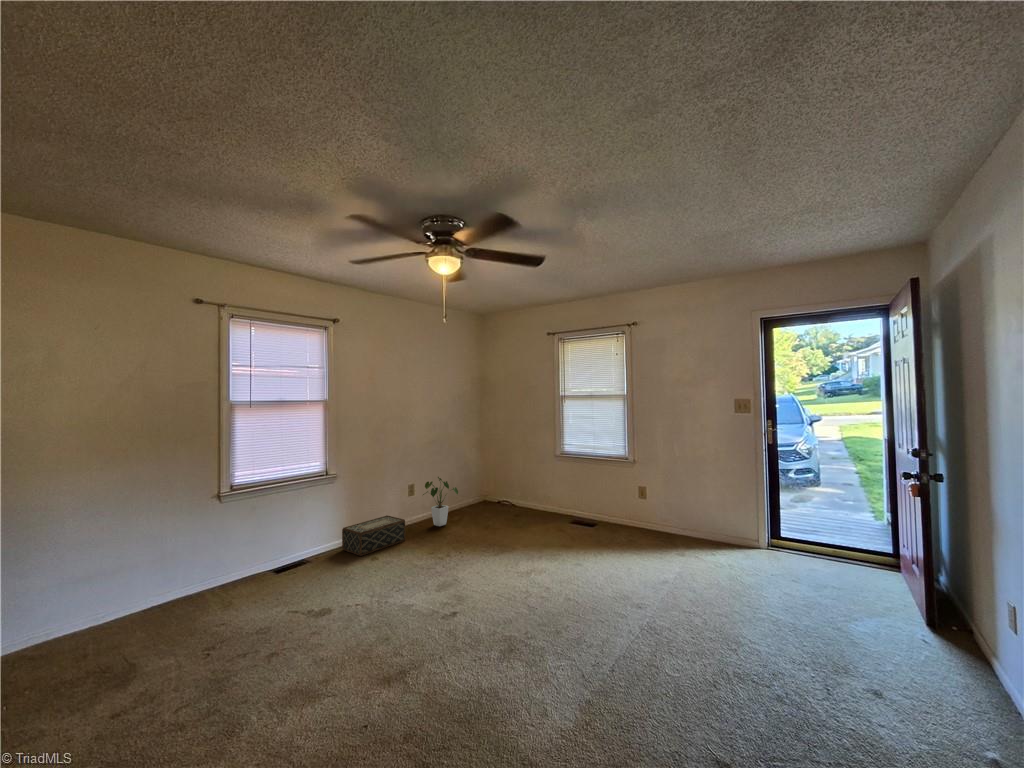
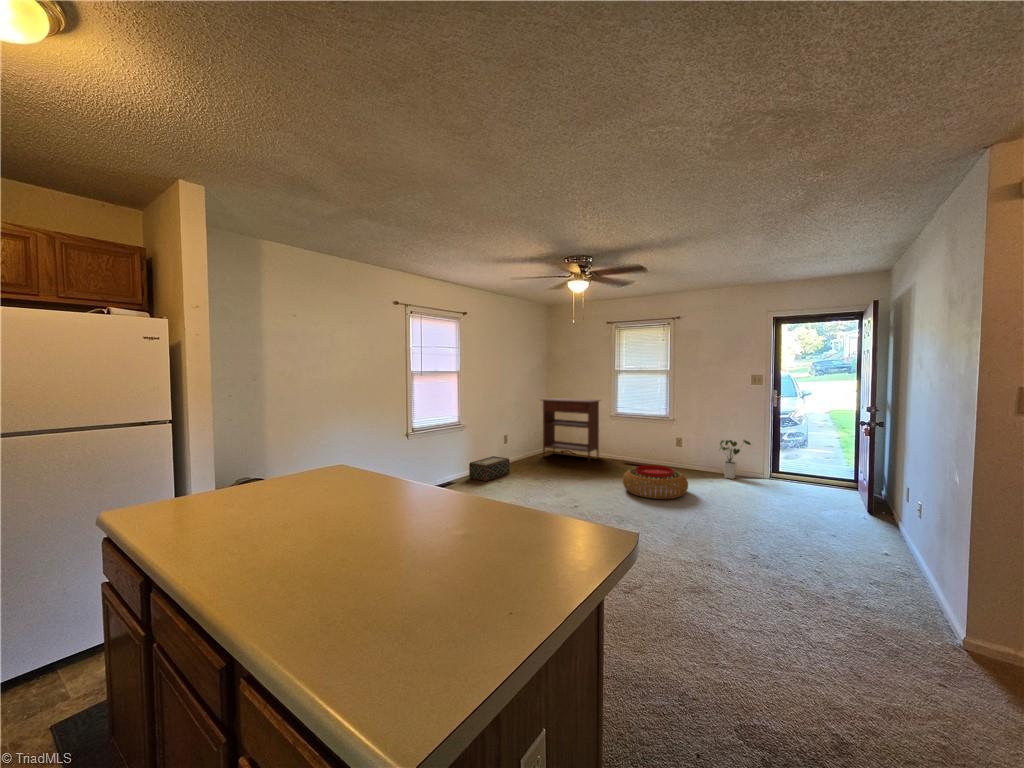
console table: none [465,432,544,518] -> present [541,398,599,461]
house plant: present [423,477,458,526] -> present [720,440,751,479]
pouf: none [545,534,640,594] -> present [623,465,688,499]

